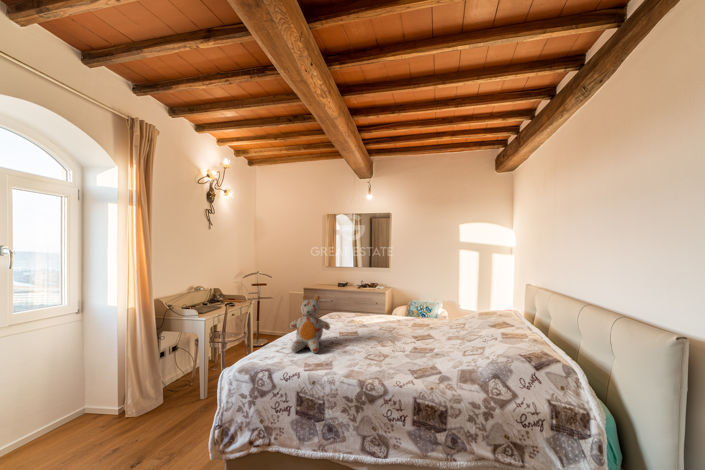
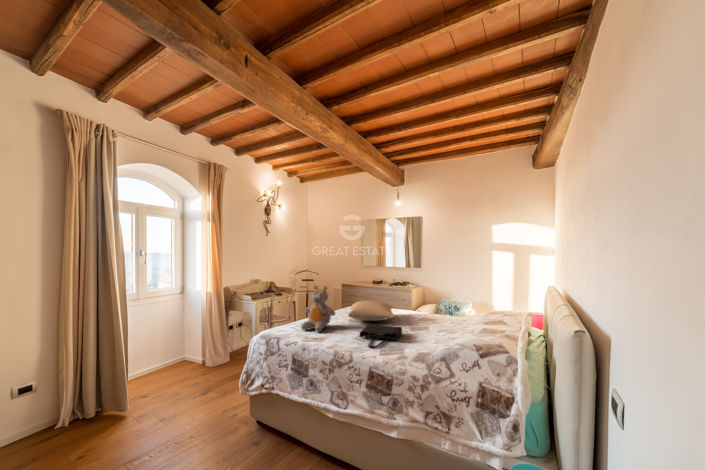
pillow: none [329,306,387,330] -> present [348,300,394,321]
tote bag: none [367,334,413,369] -> present [360,323,402,348]

